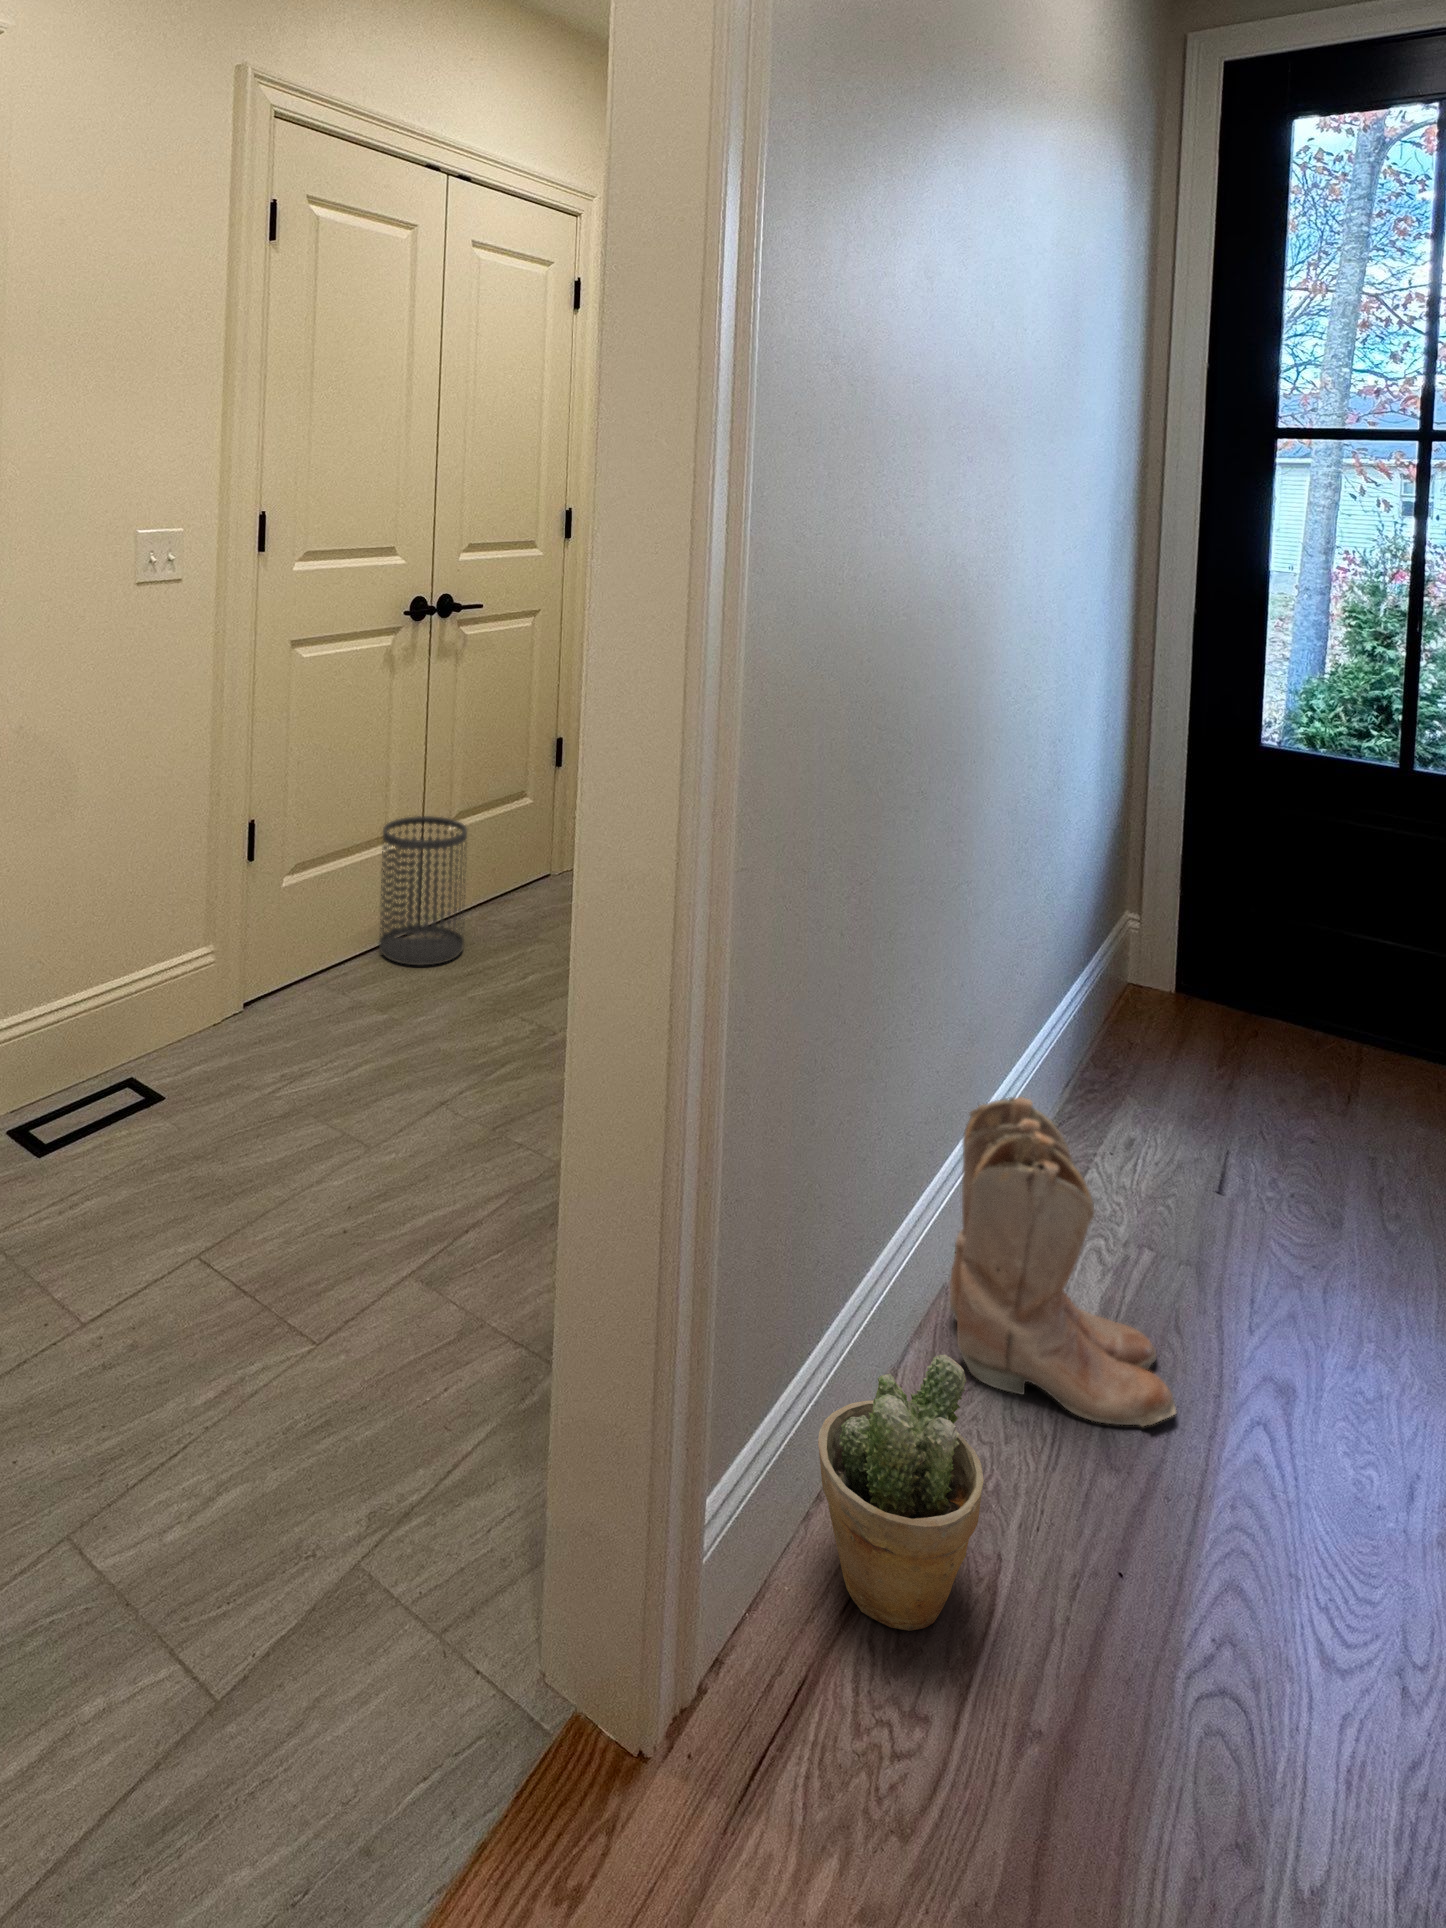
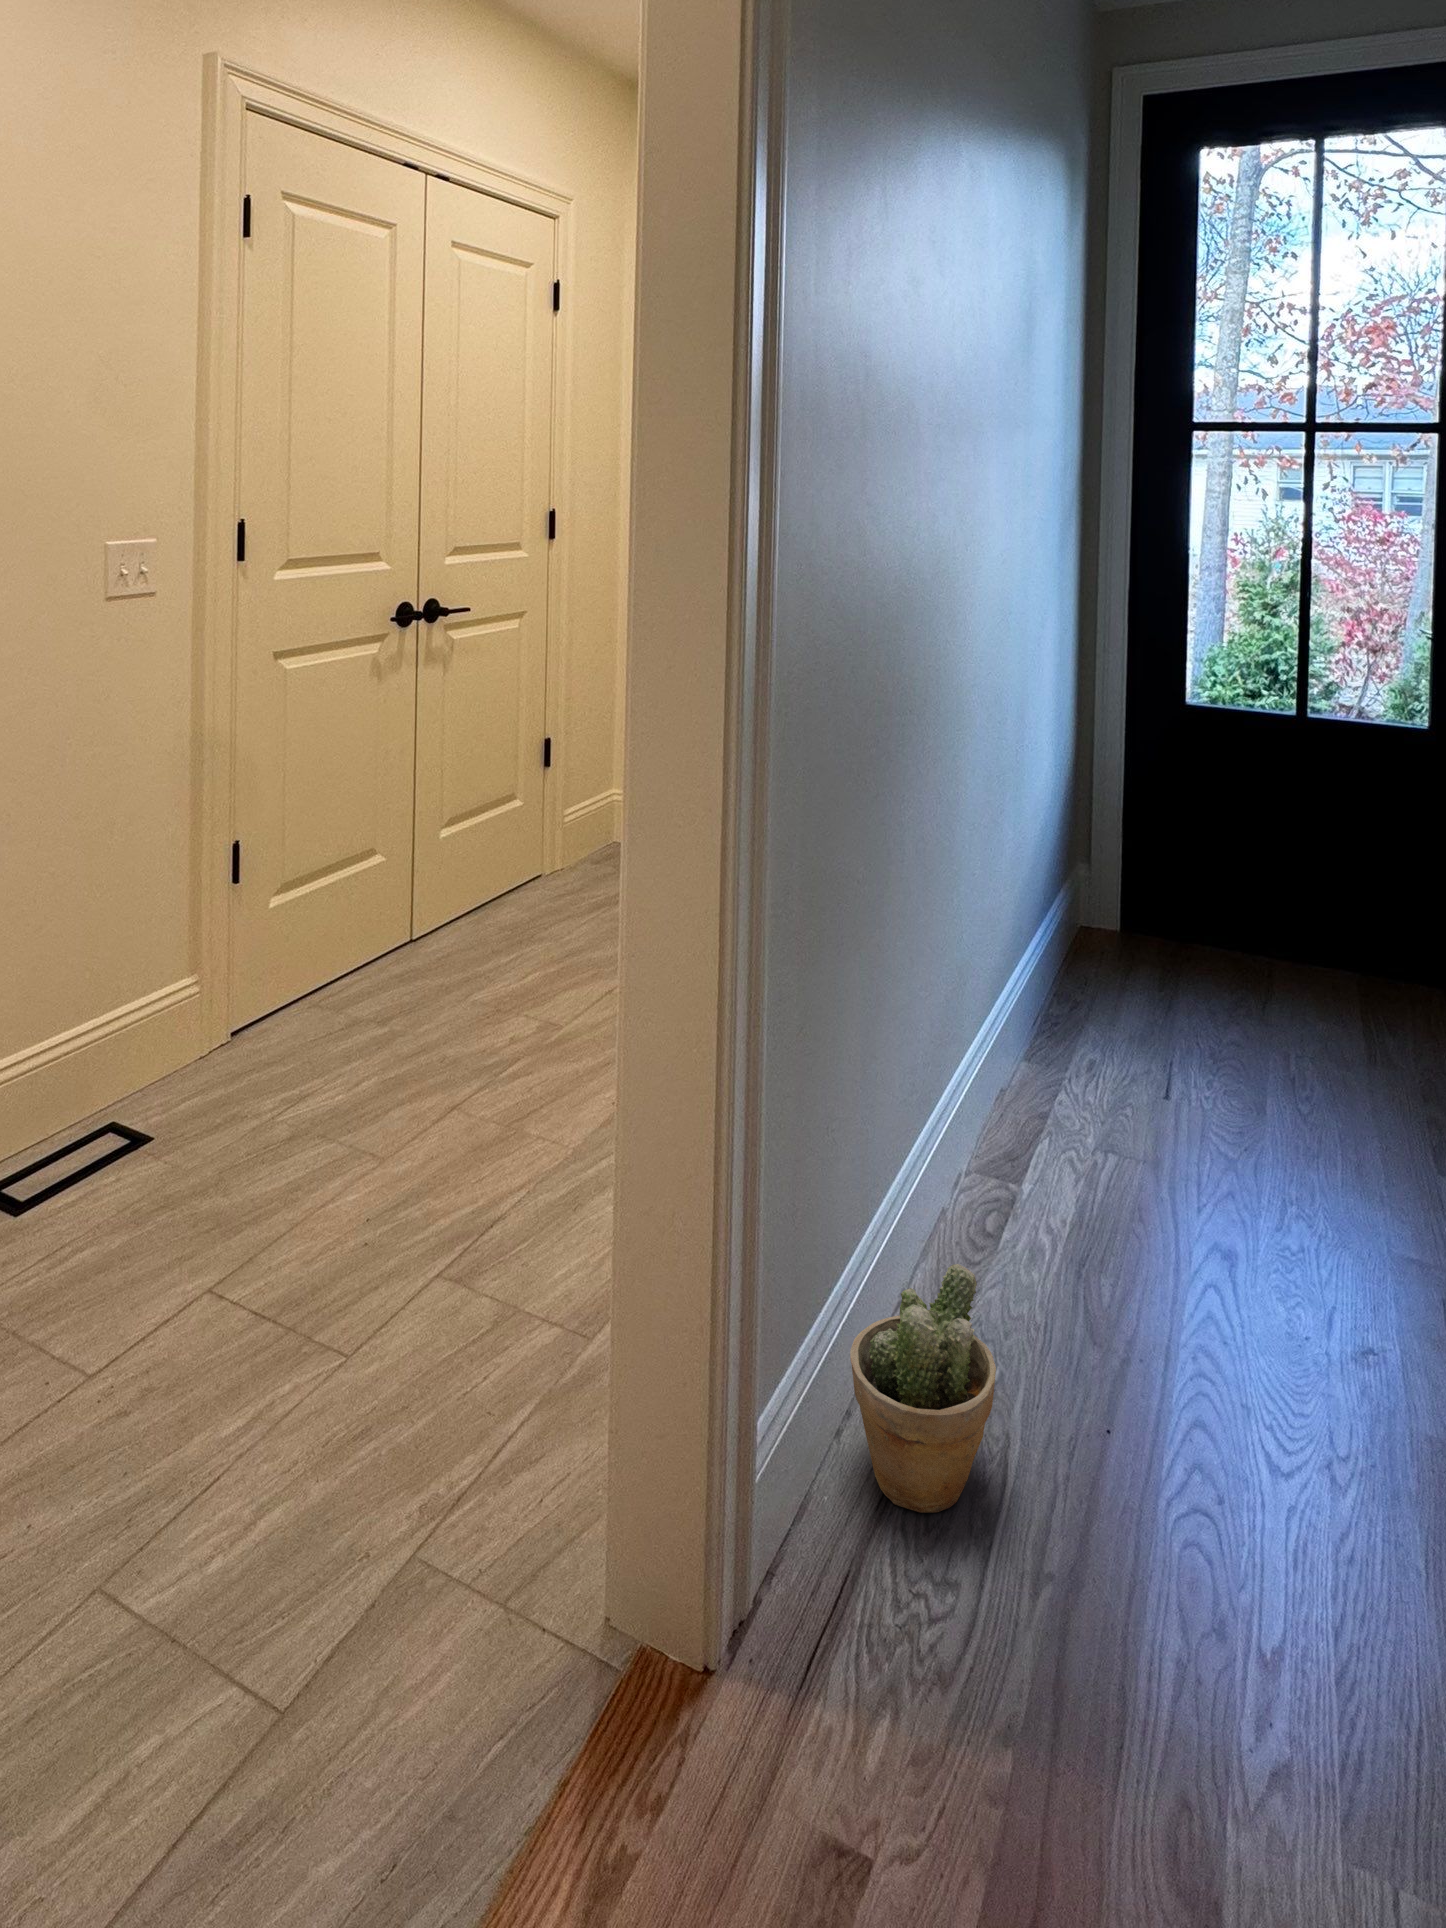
wastebasket: present [379,816,467,965] -> none [357,826,447,977]
boots: present [950,1097,1176,1426] -> none [944,1033,1140,1311]

